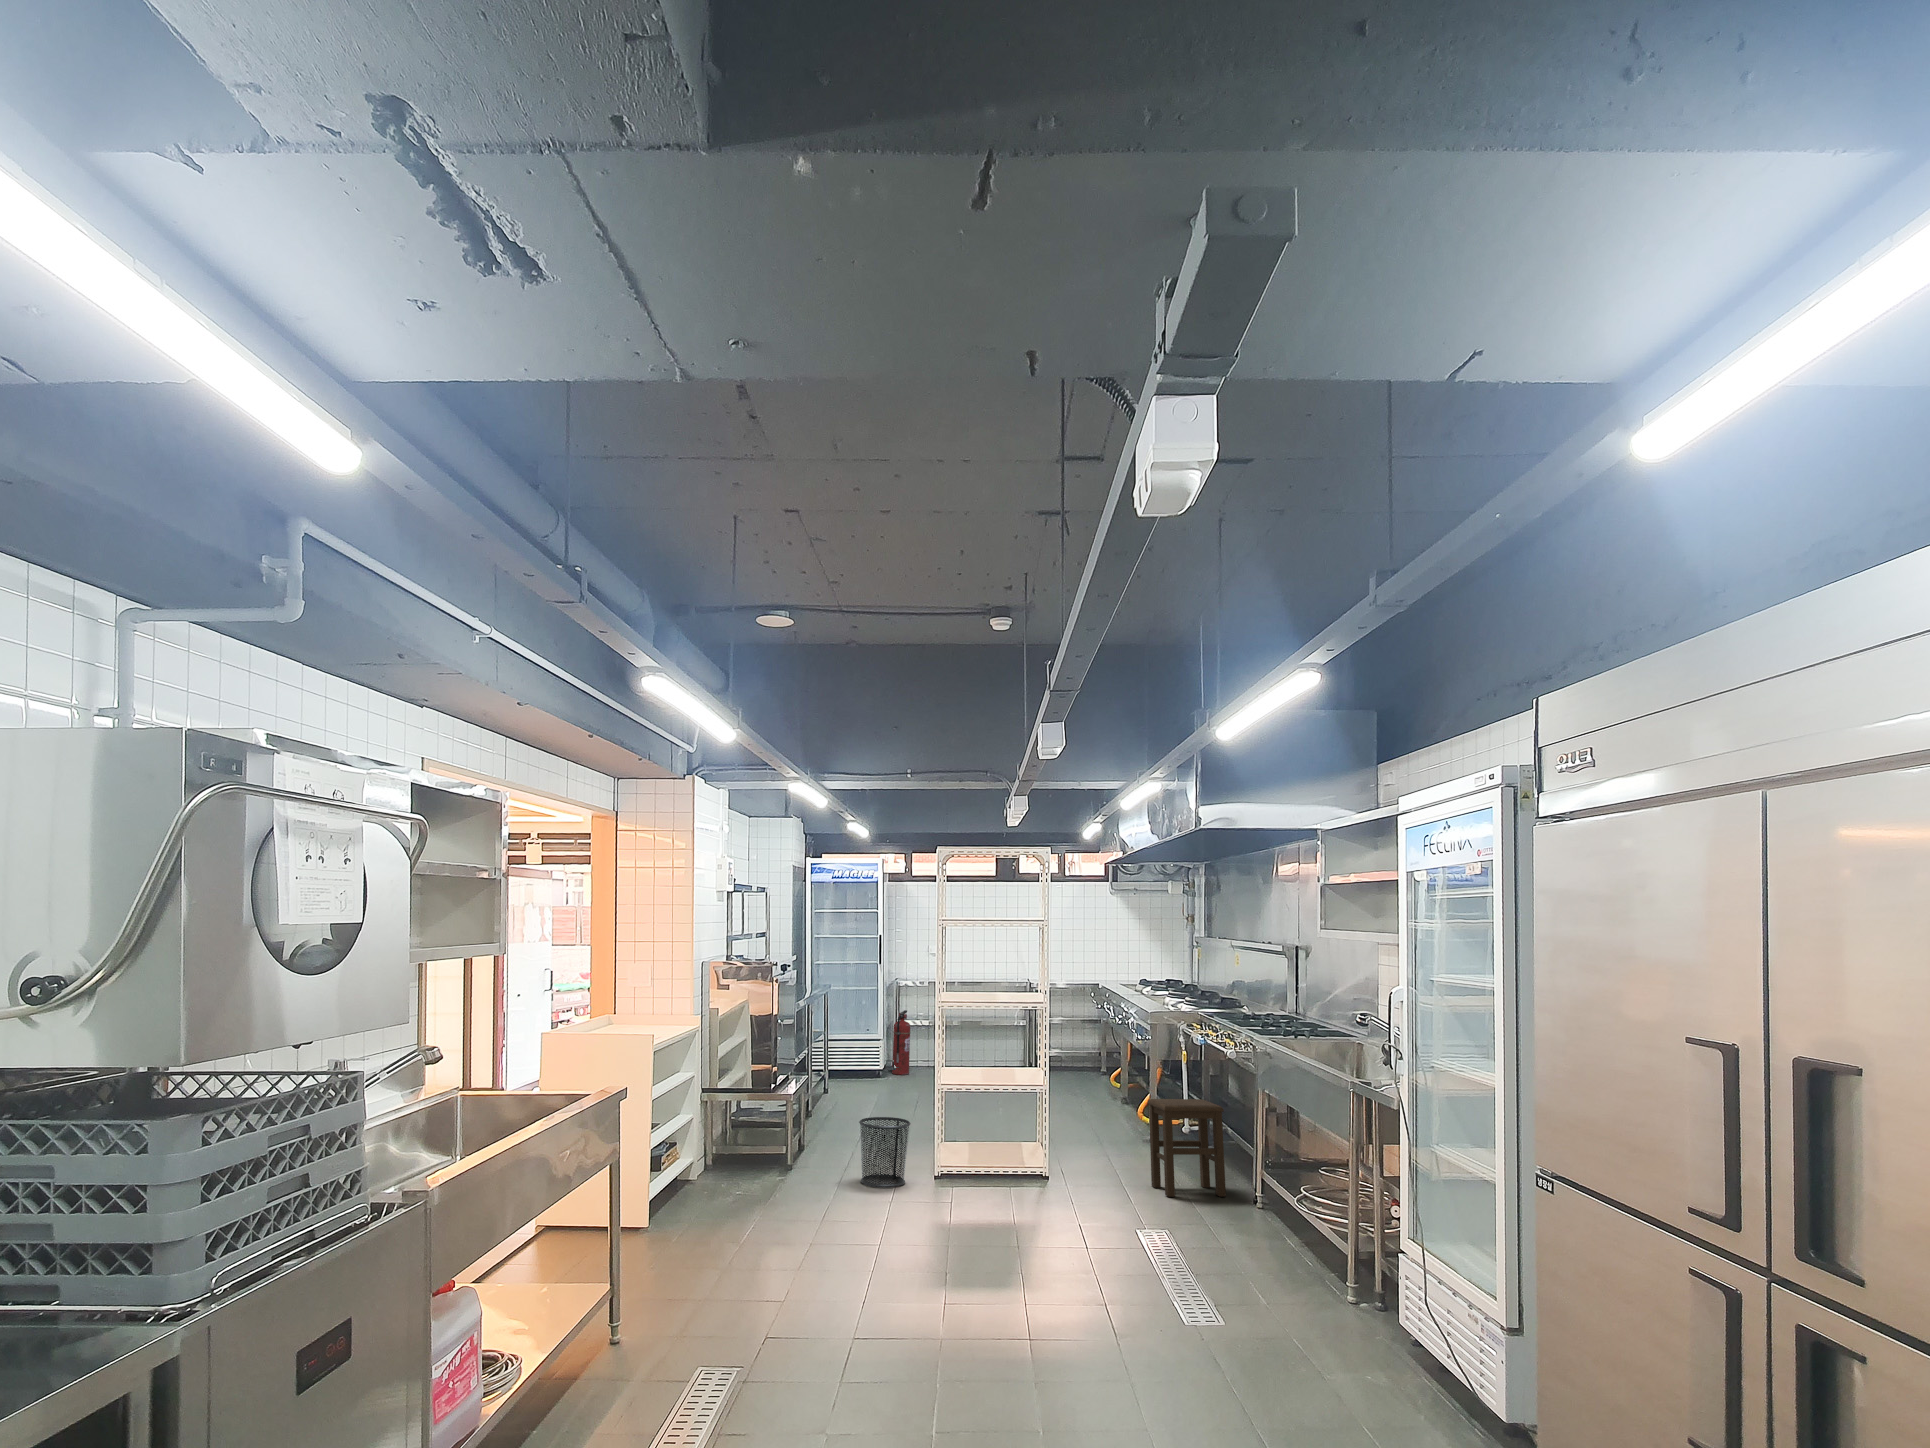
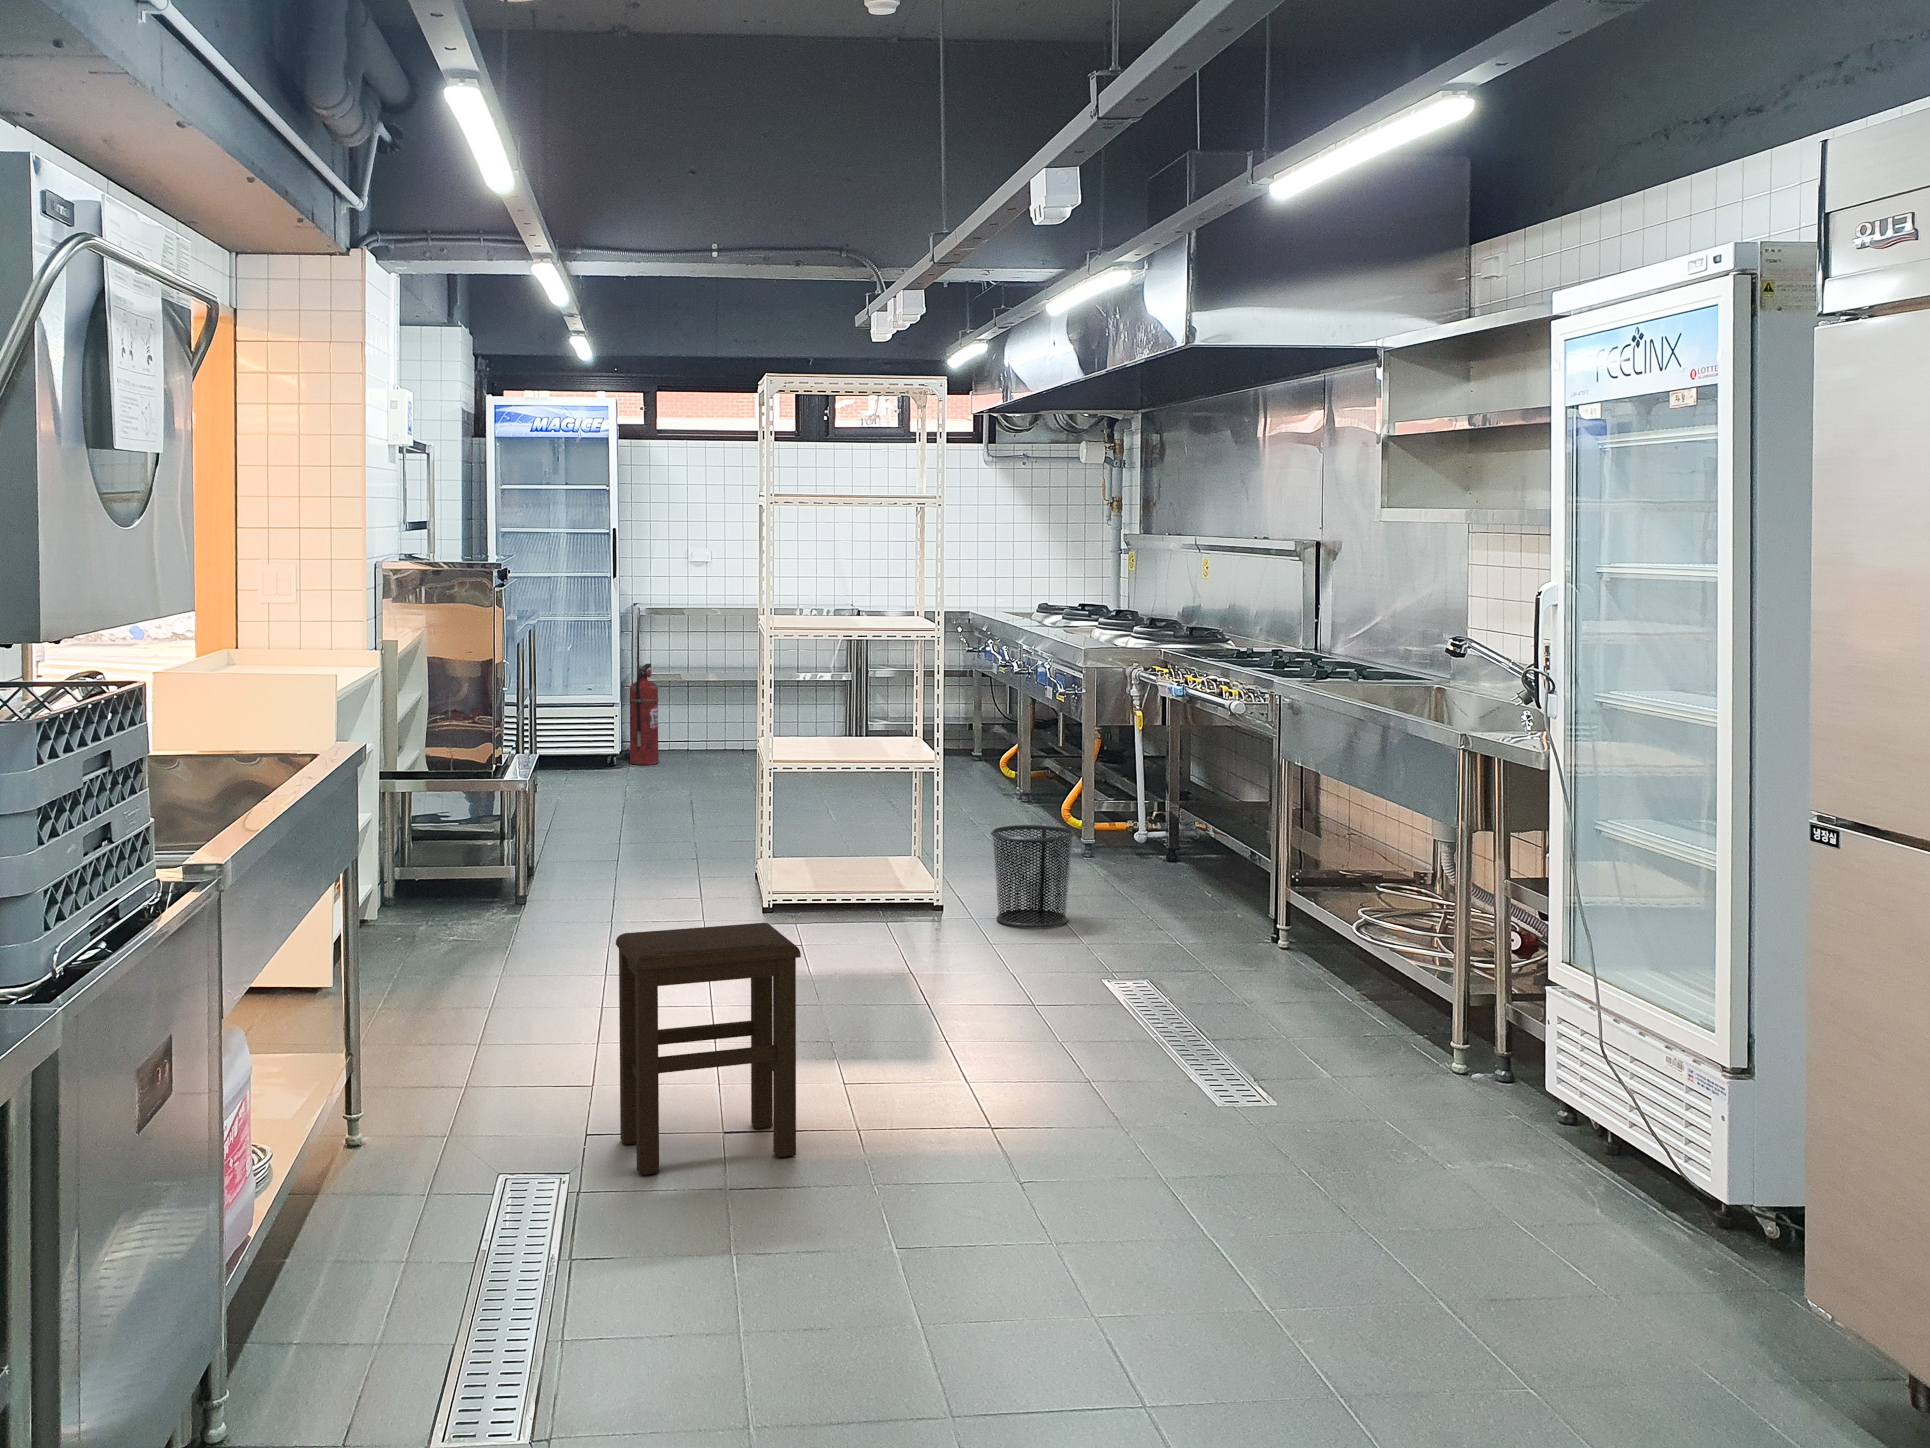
stool: present [1148,1099,1226,1197] -> present [616,923,801,1175]
waste bin: present [859,1117,911,1187] -> present [991,825,1075,928]

